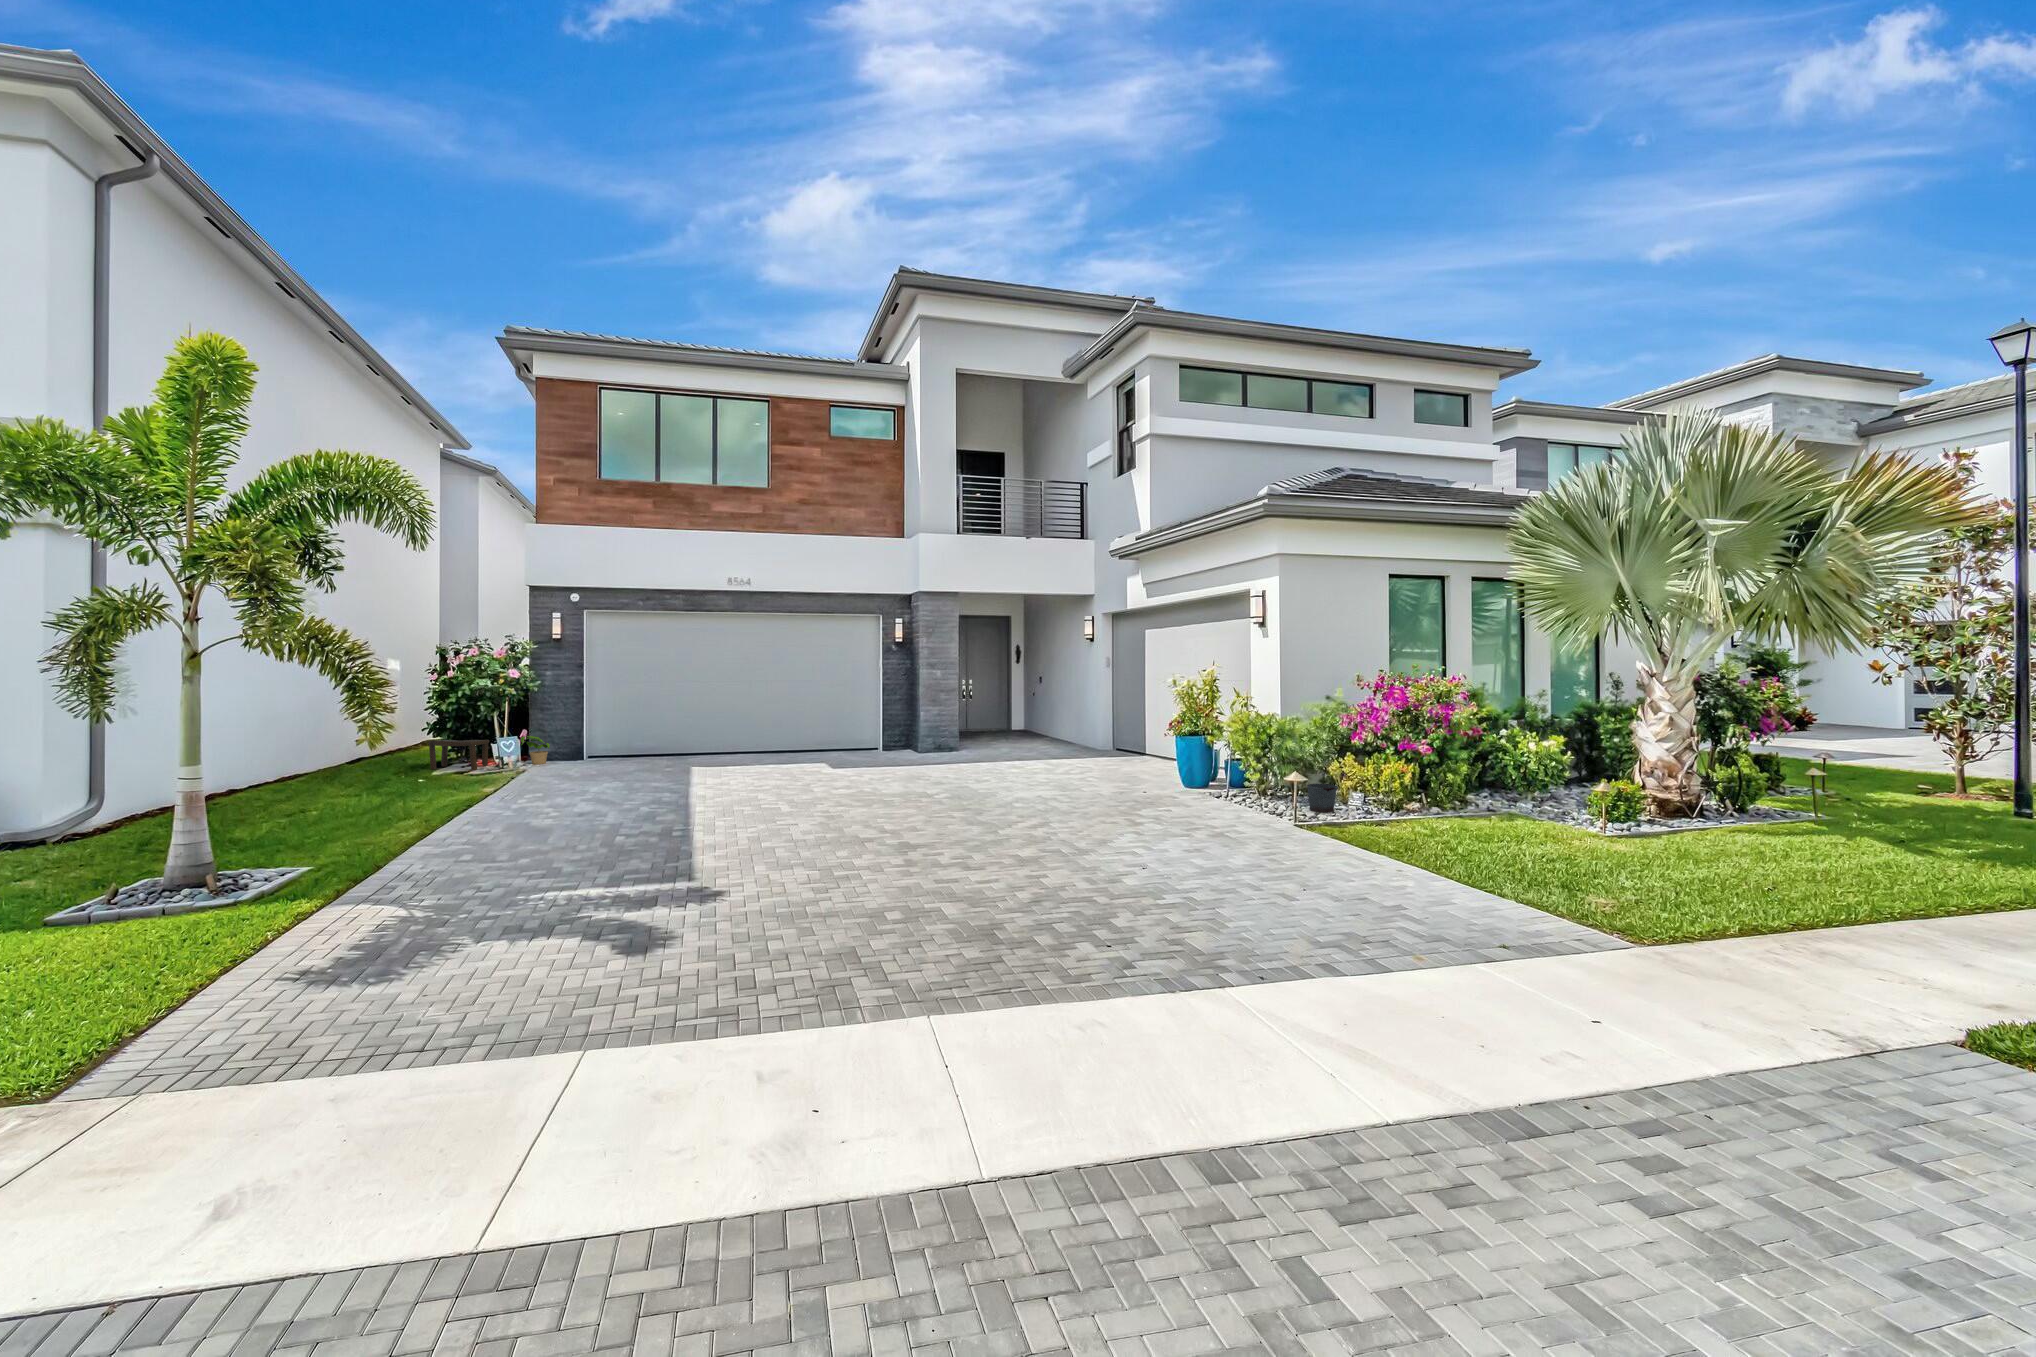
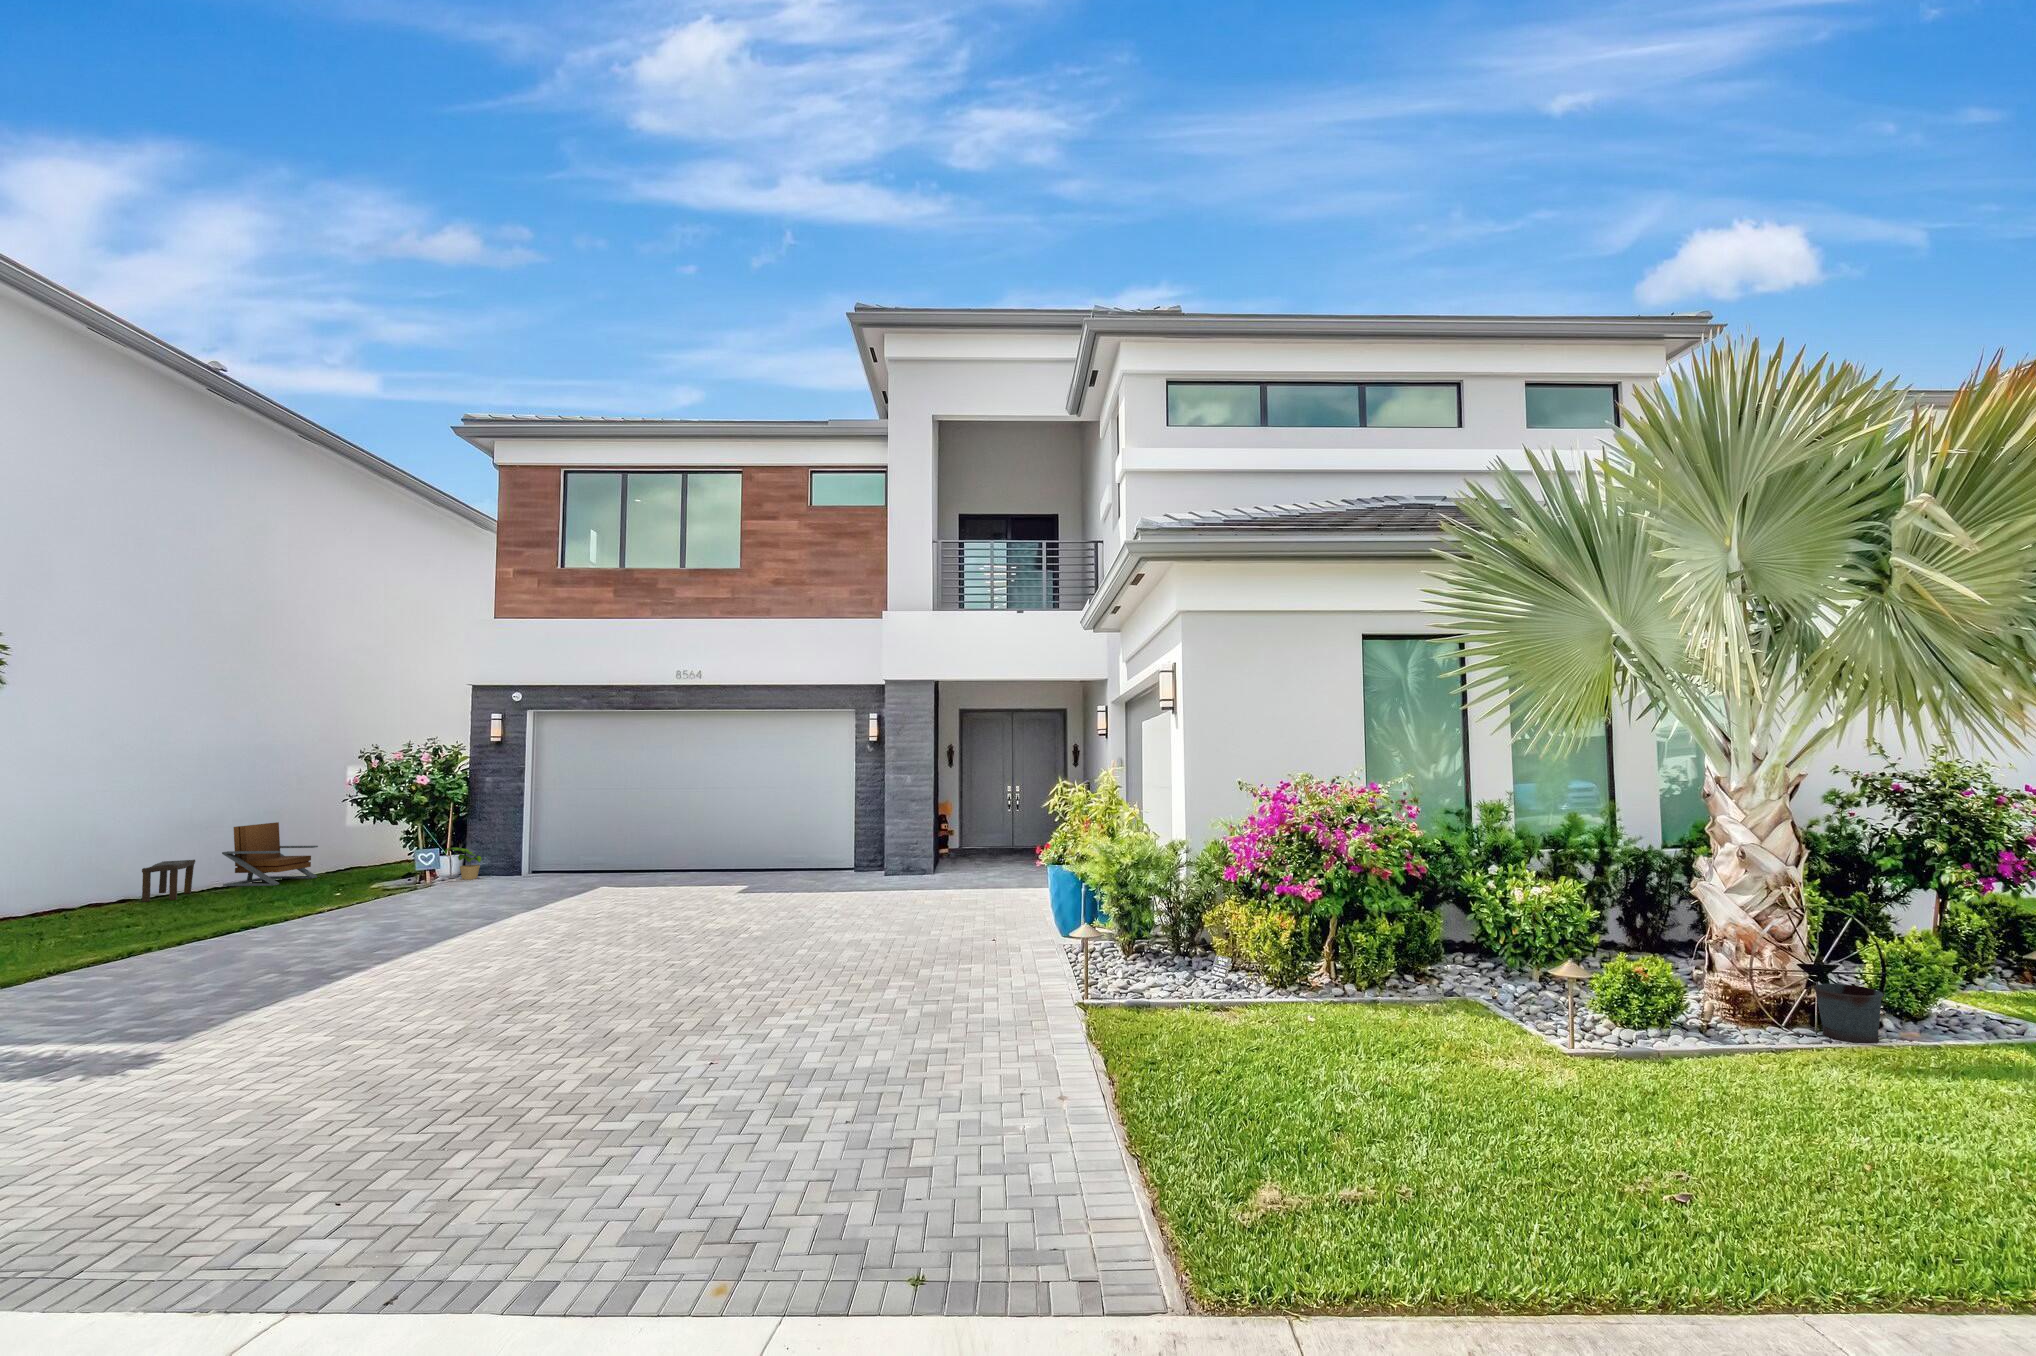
lounge chair: none [286,716,371,778] -> present [222,822,318,886]
bench: present [428,740,489,770] -> present [142,860,195,902]
bucket: present [1307,784,1338,812] -> present [1813,984,1884,1043]

